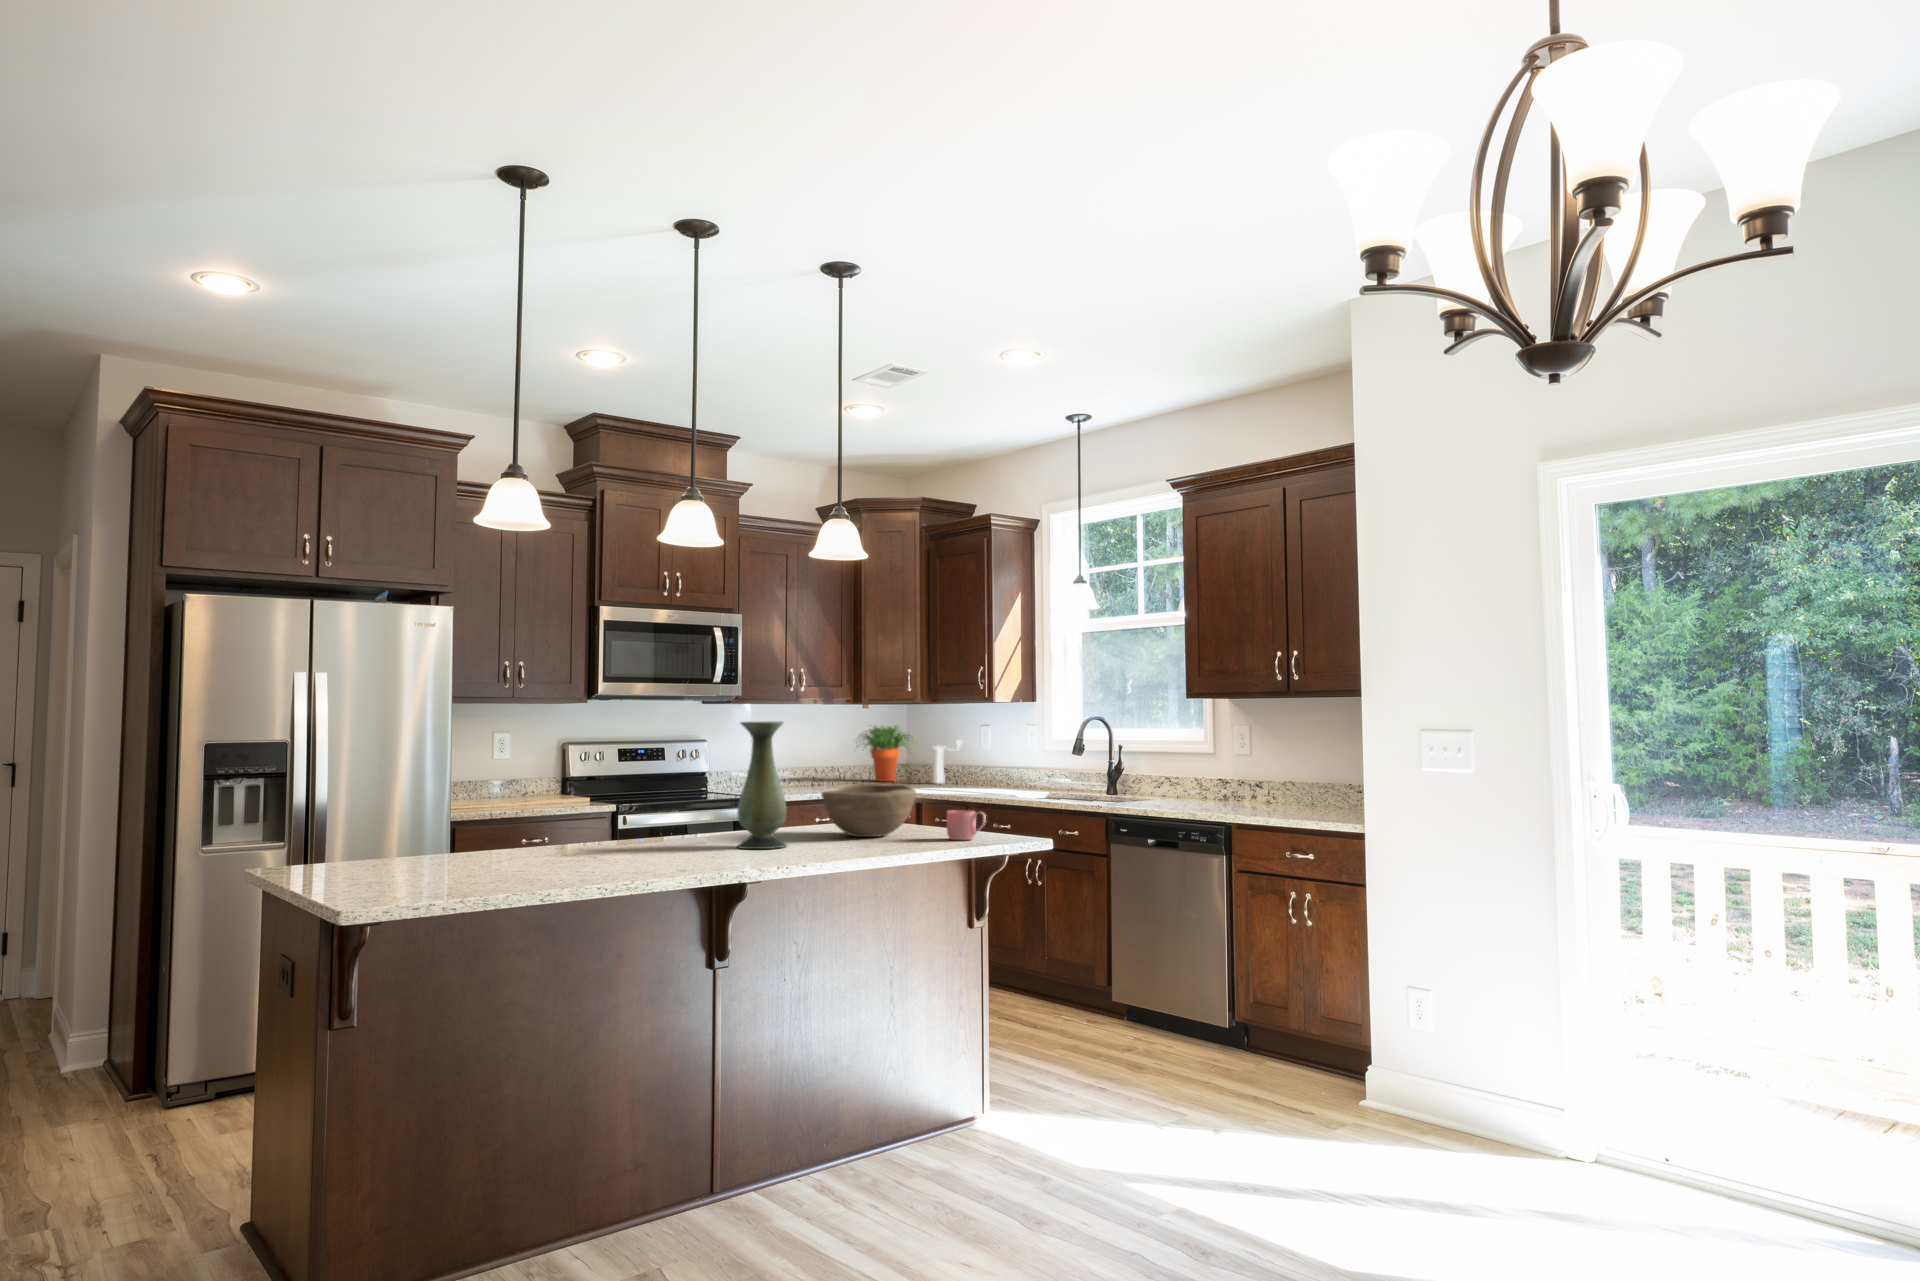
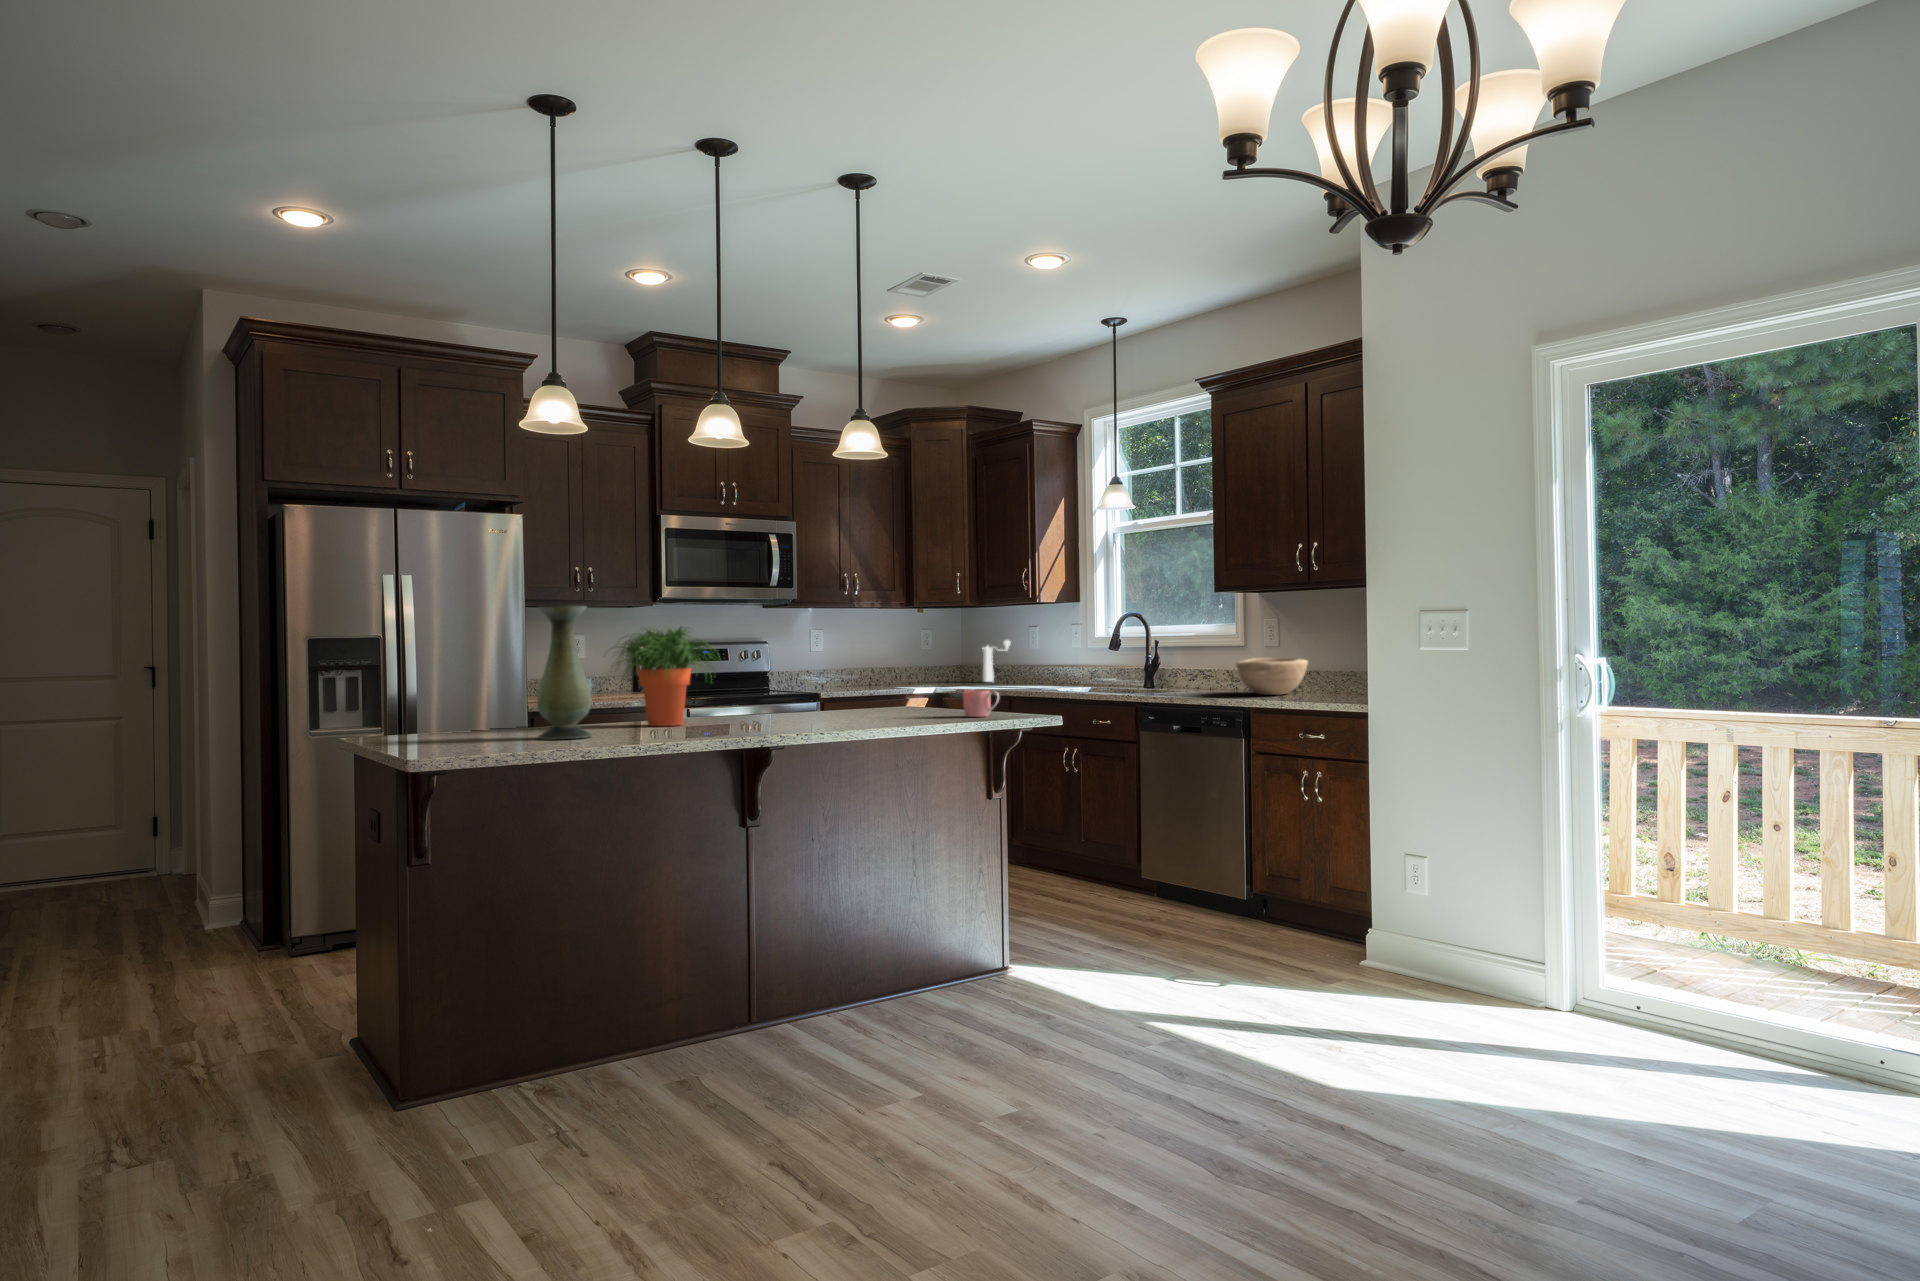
vase: present [737,721,787,849] -> present [537,606,592,740]
potted plant: present [856,726,910,781] -> present [611,627,715,726]
bowl: present [822,784,916,837] -> present [1236,658,1308,695]

